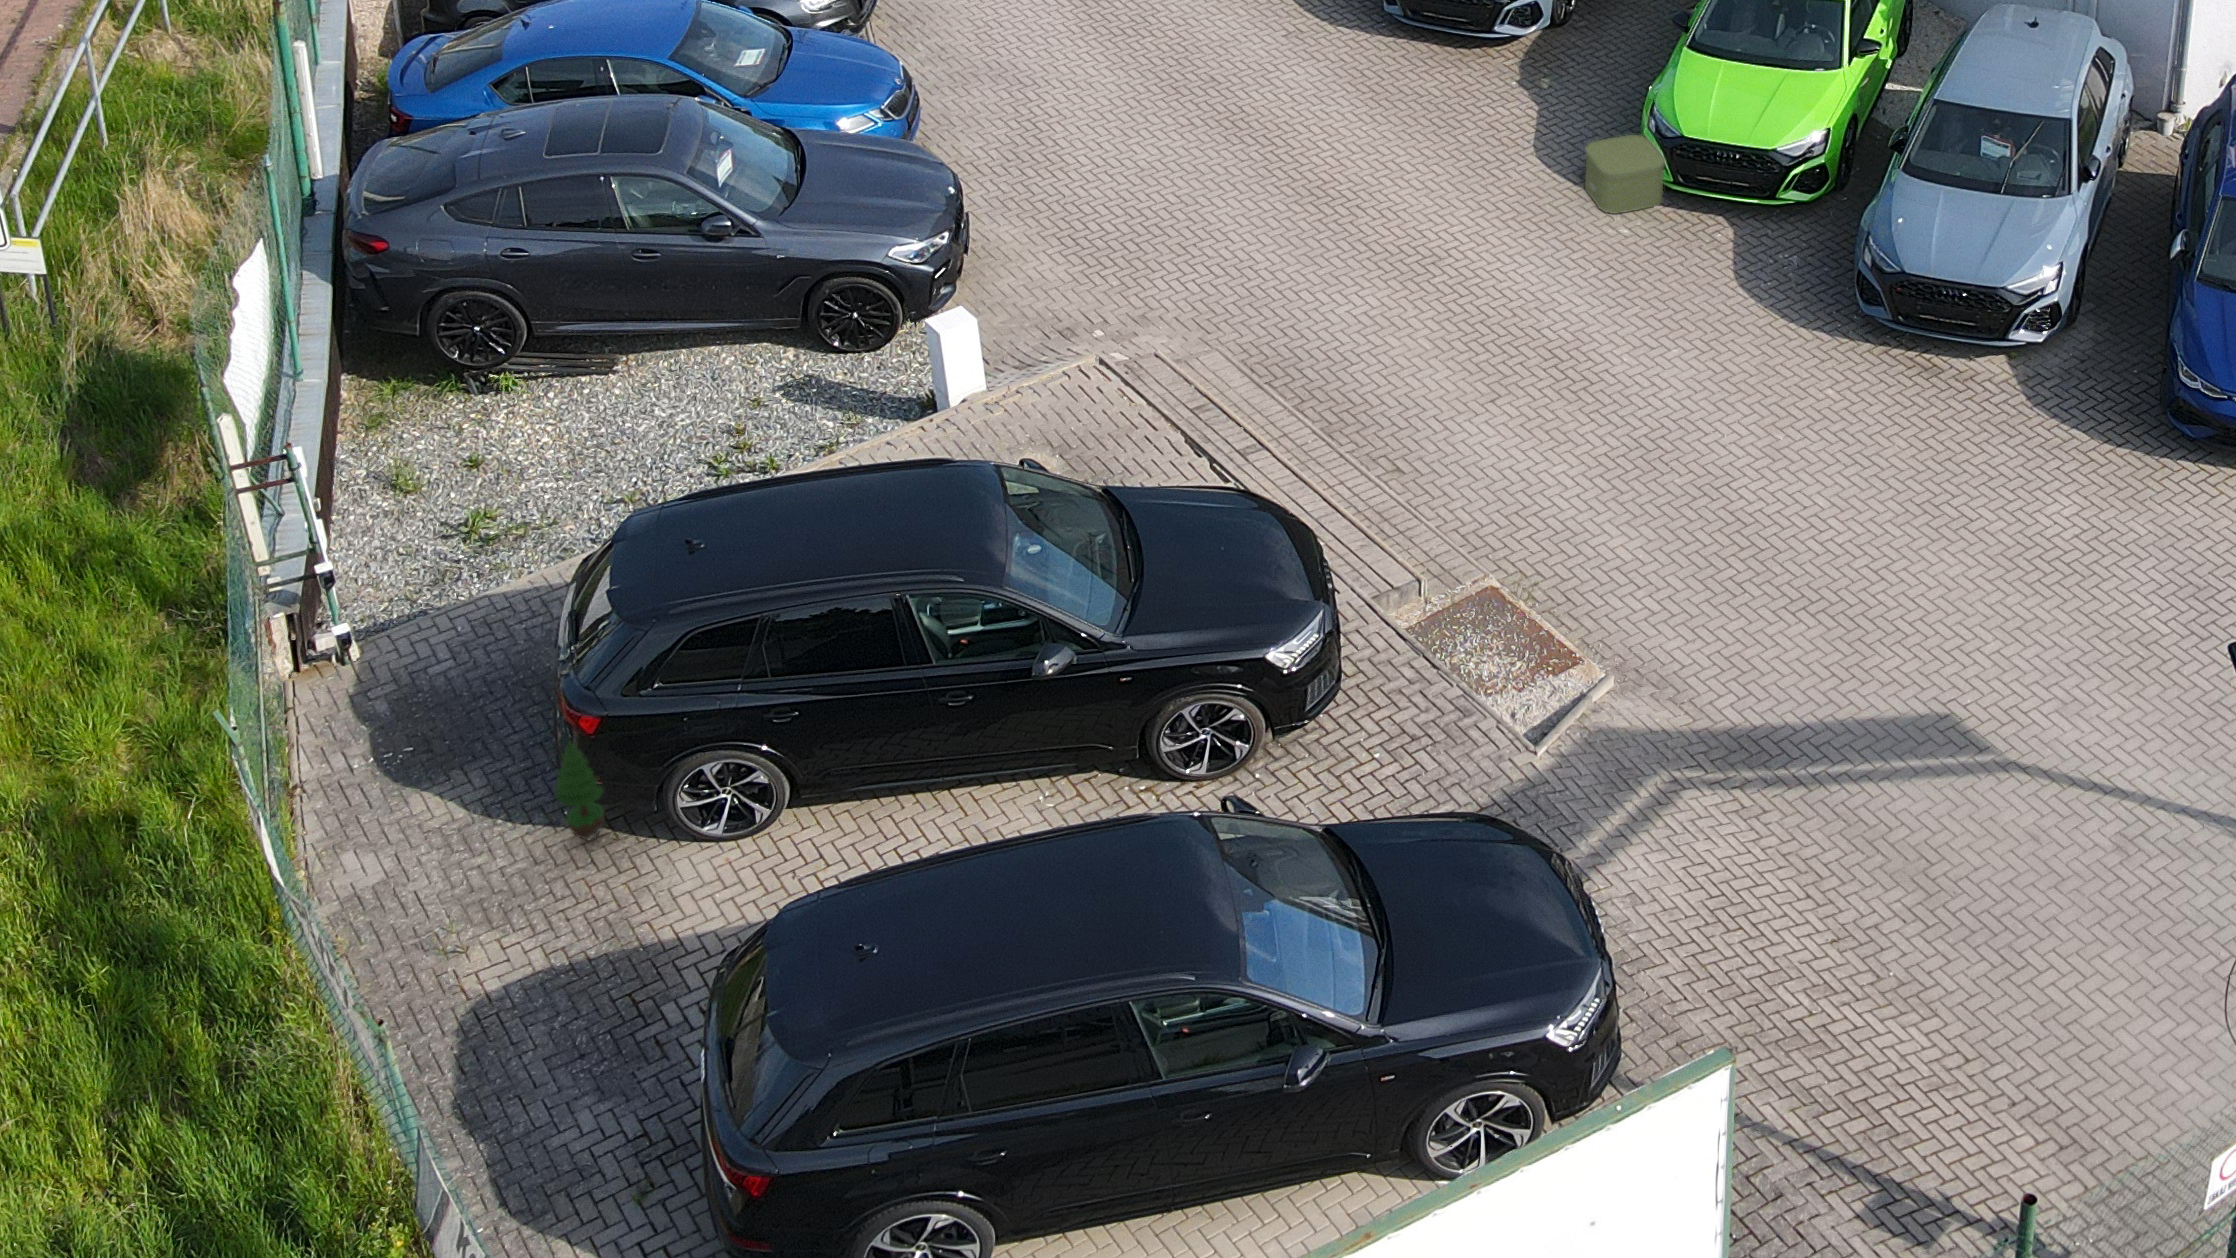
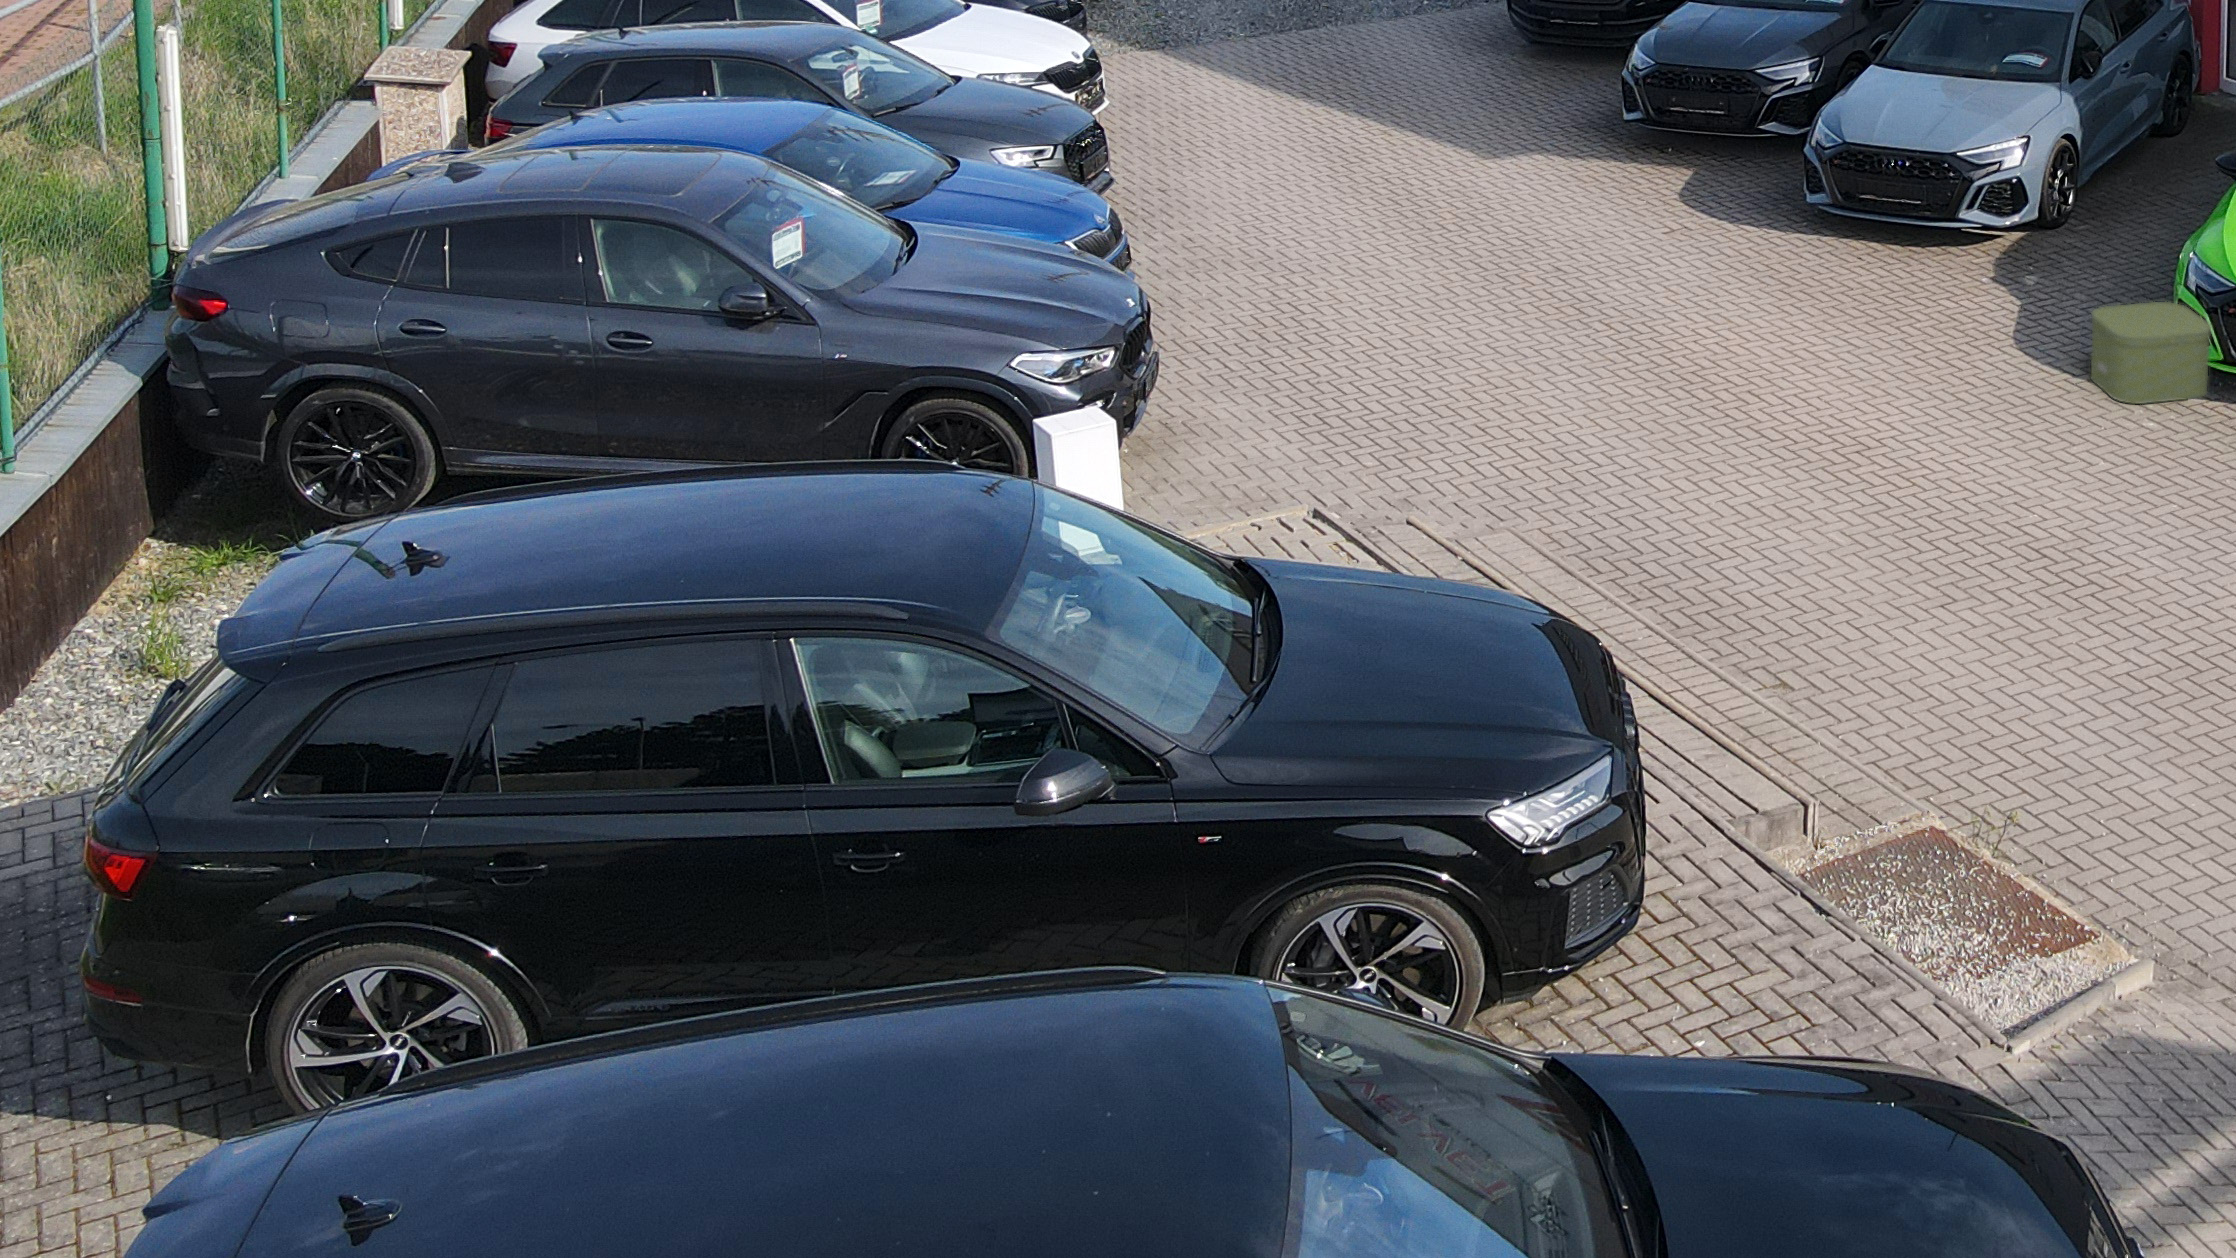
potted tree: present [556,741,605,840] -> none [53,891,162,1125]

